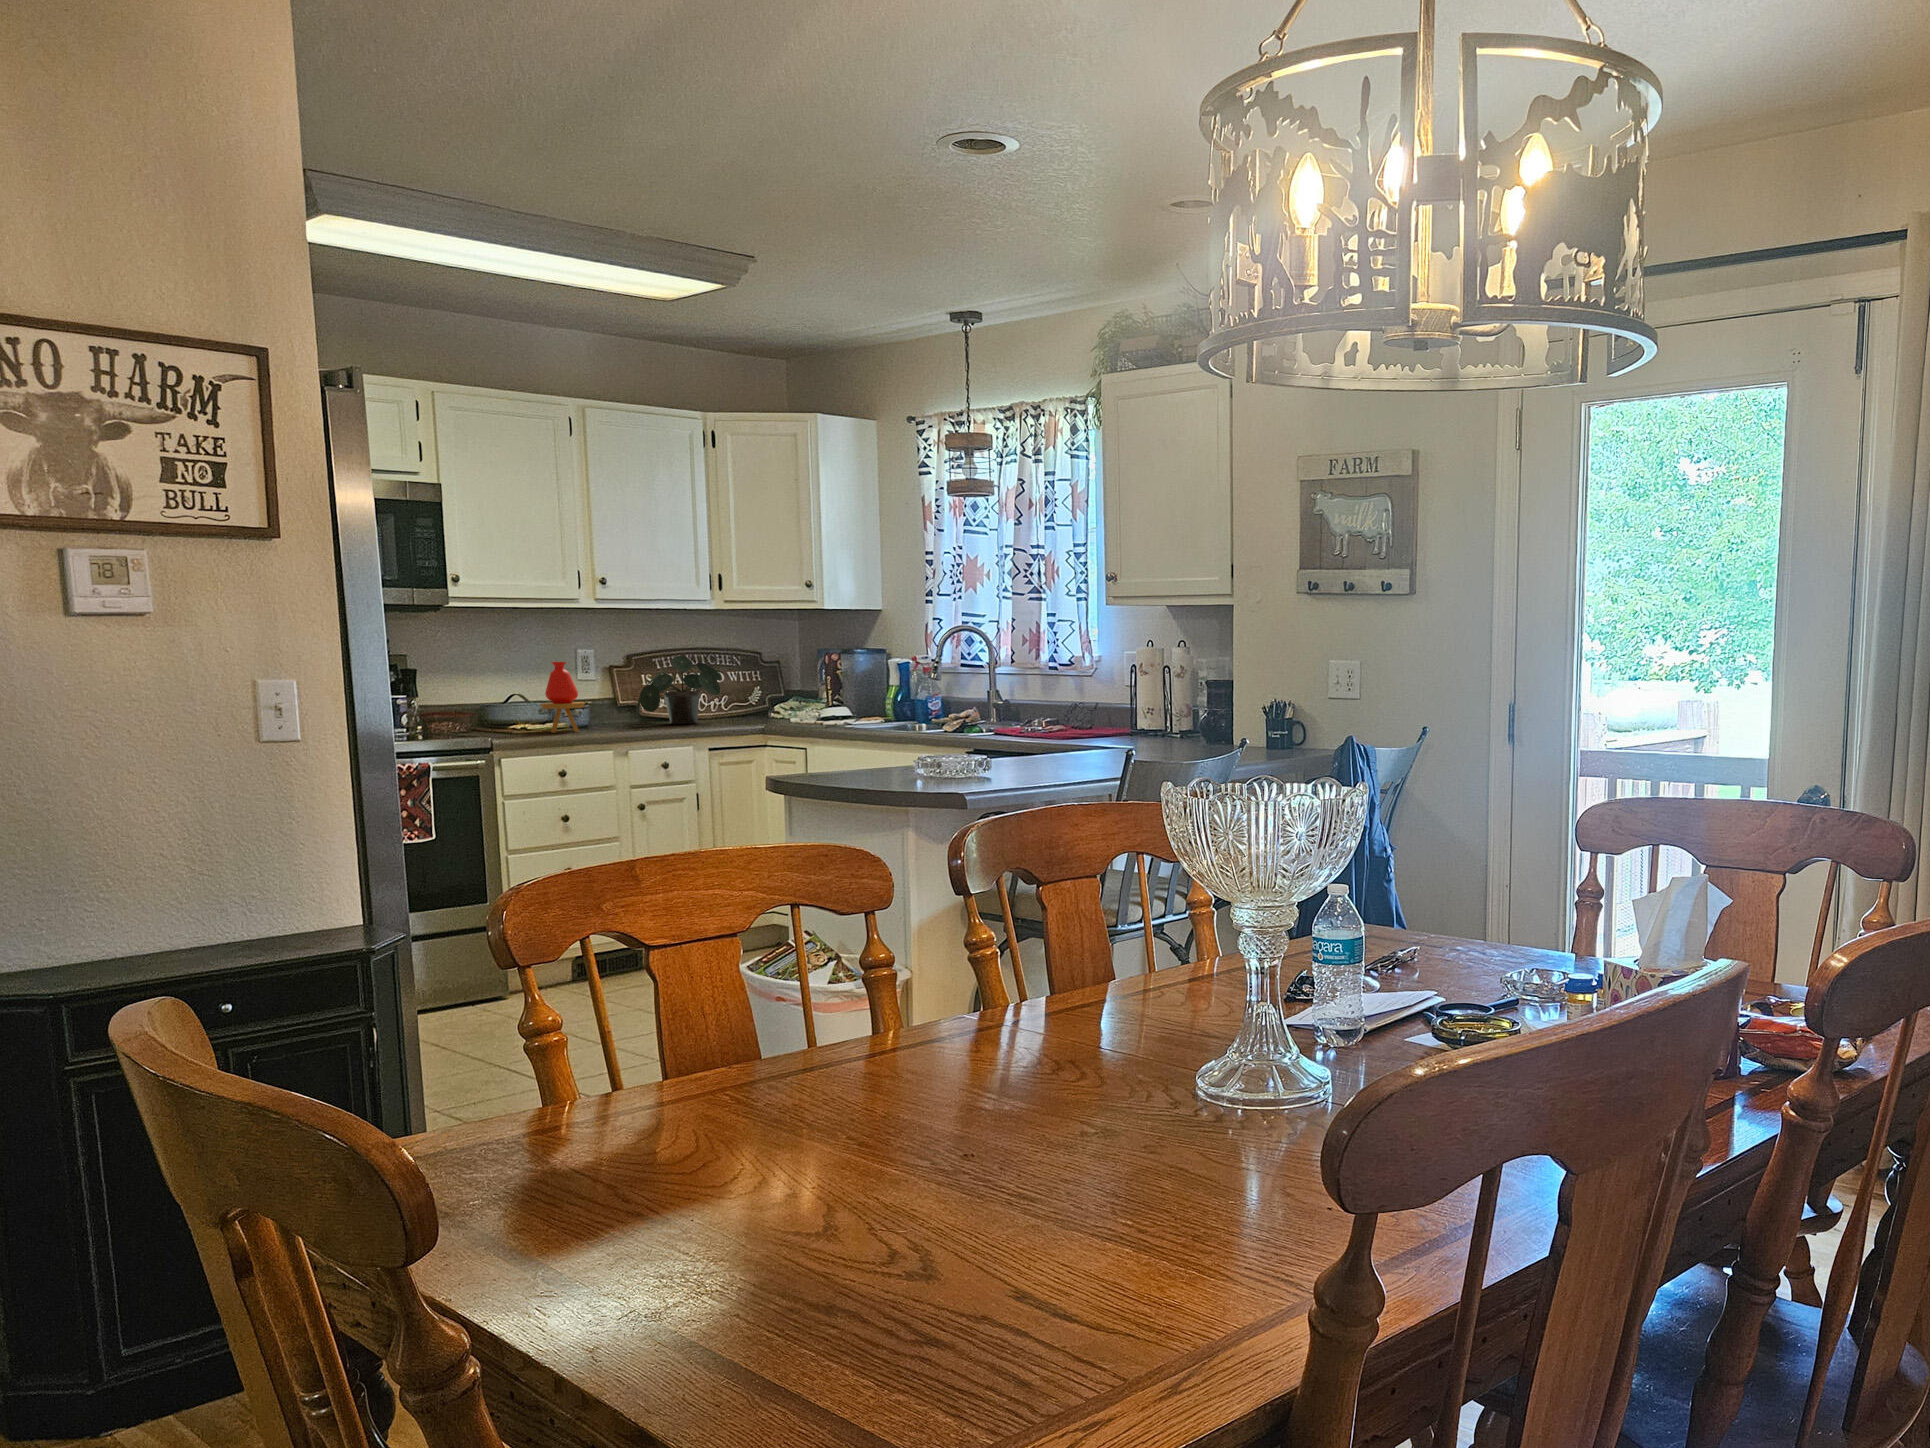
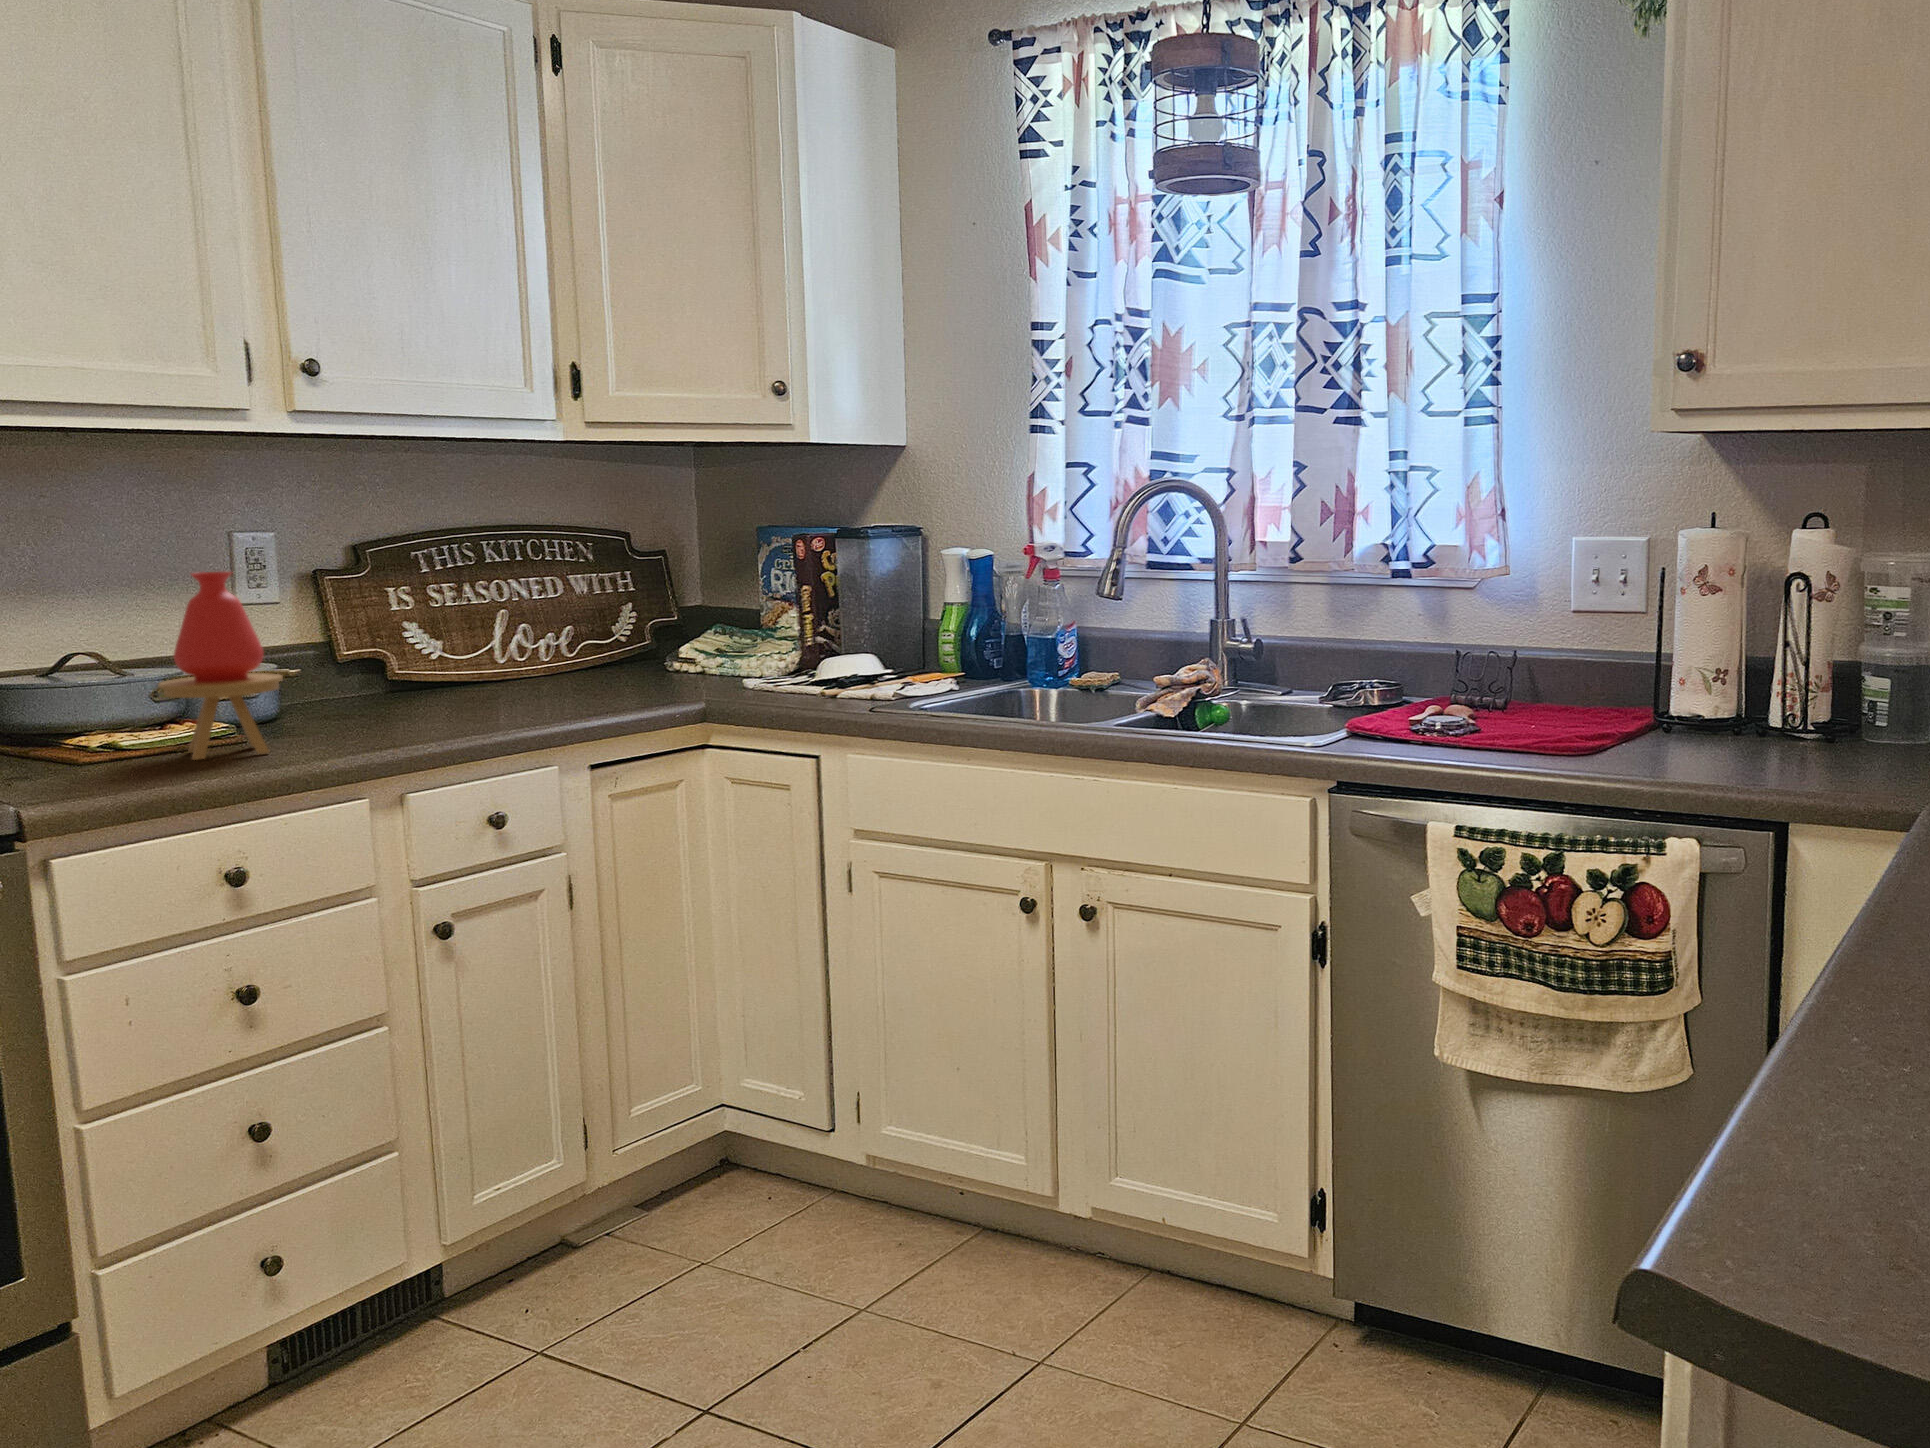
potted plant: present [635,656,721,724] -> none [387,546,596,705]

